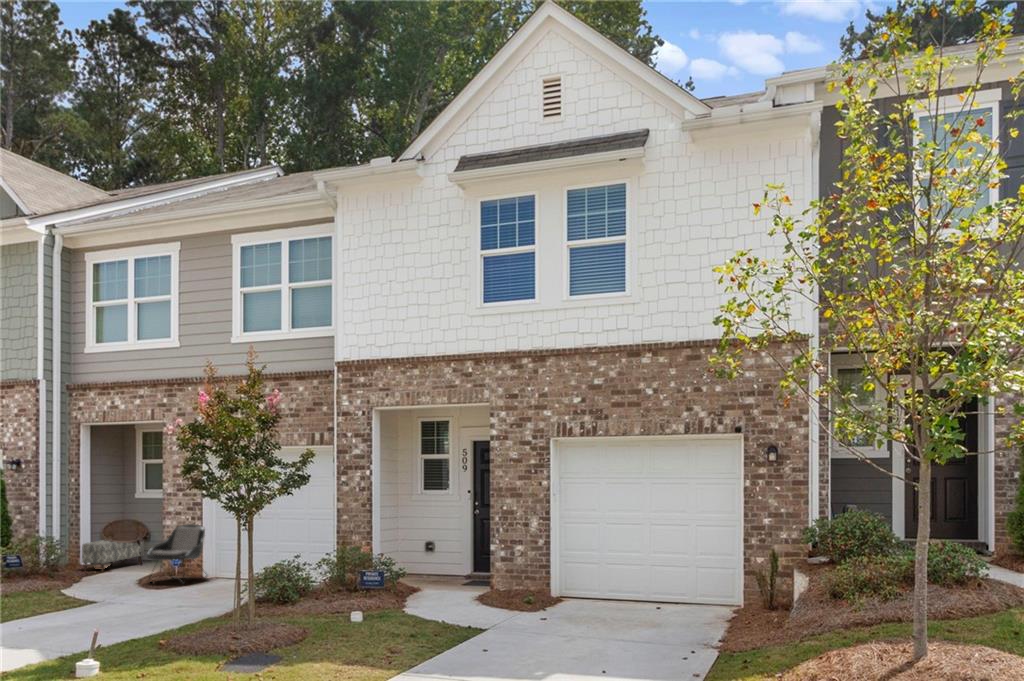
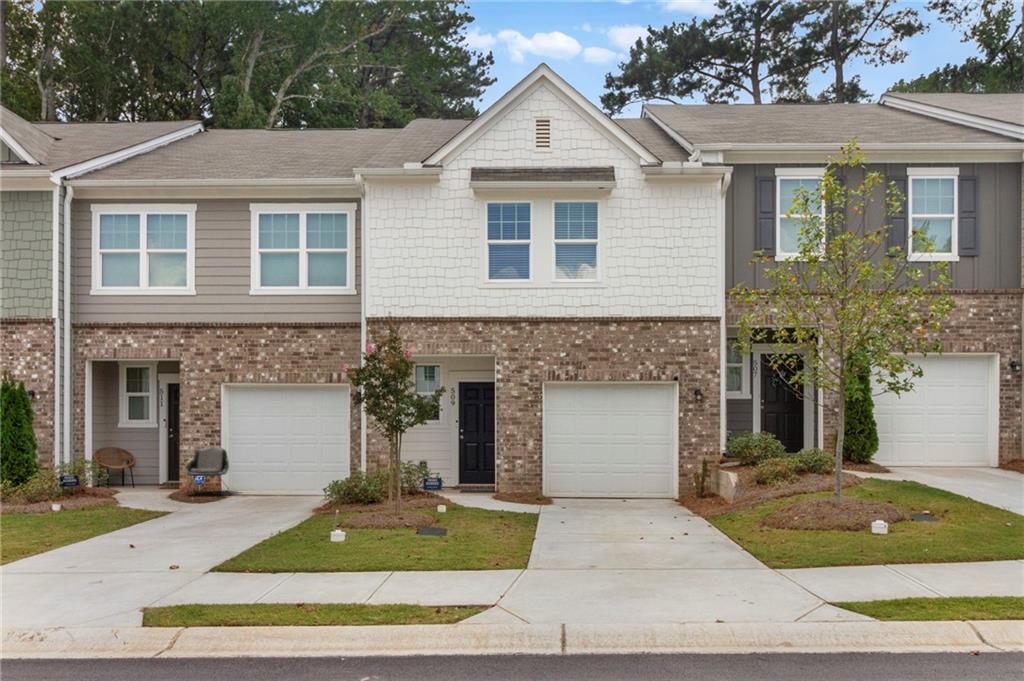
bench: present [82,540,144,571] -> none [85,461,127,491]

